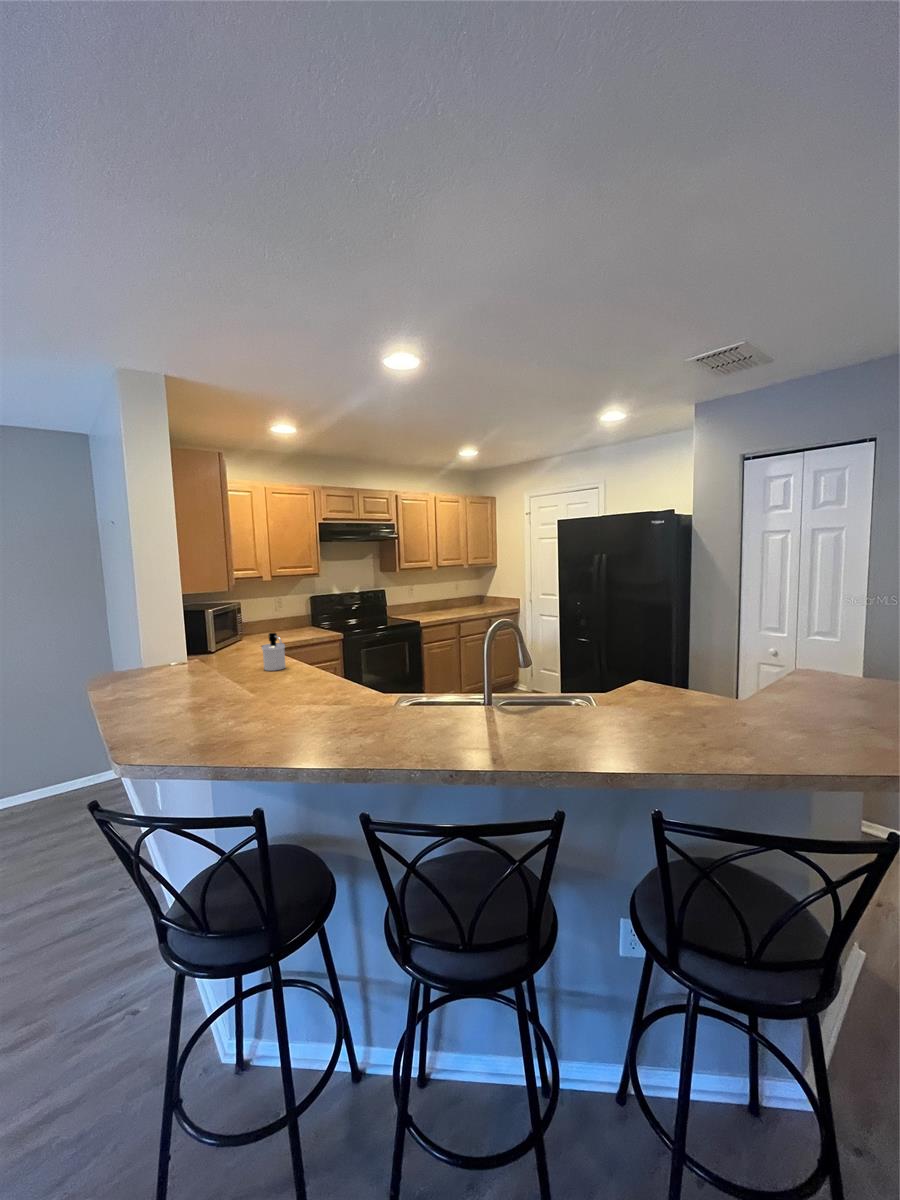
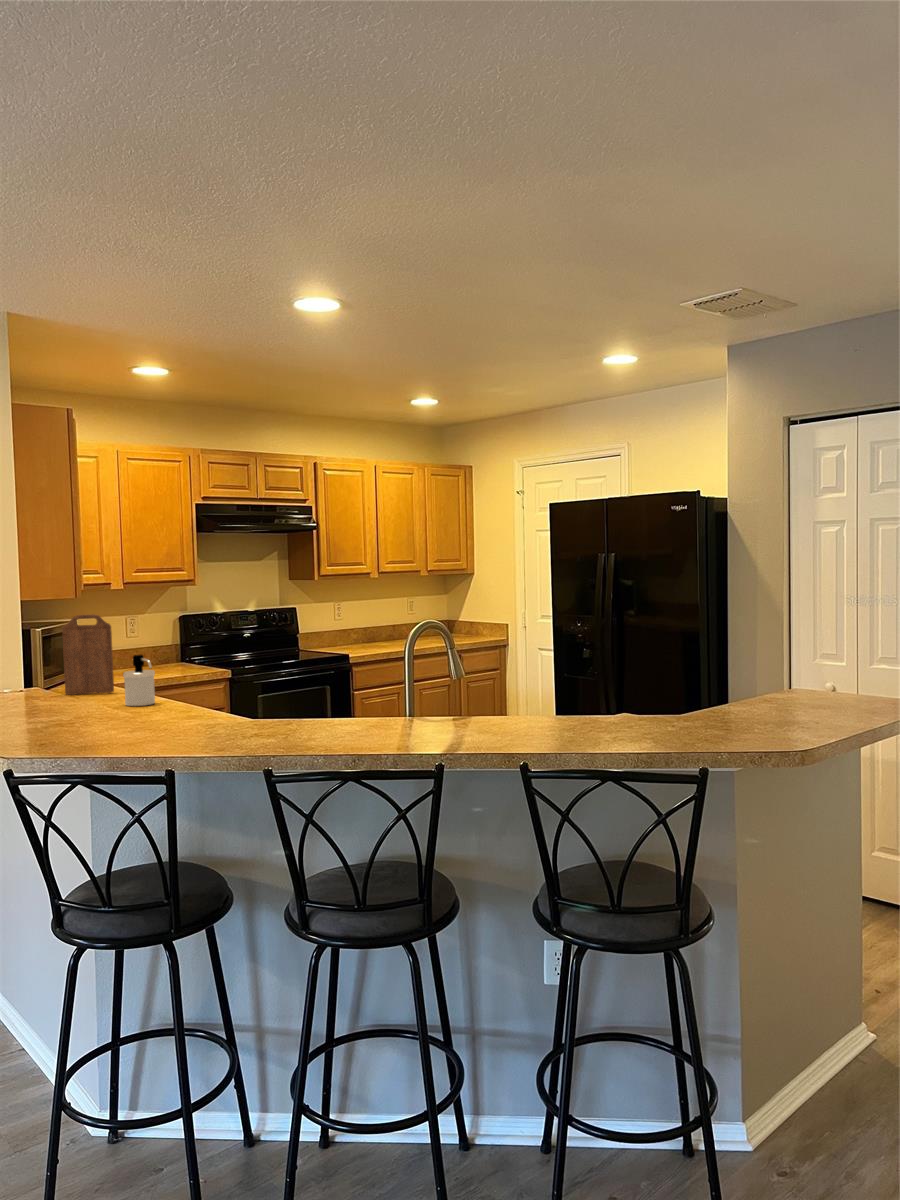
cutting board: none [221,601,259,658] -> present [62,614,114,695]

